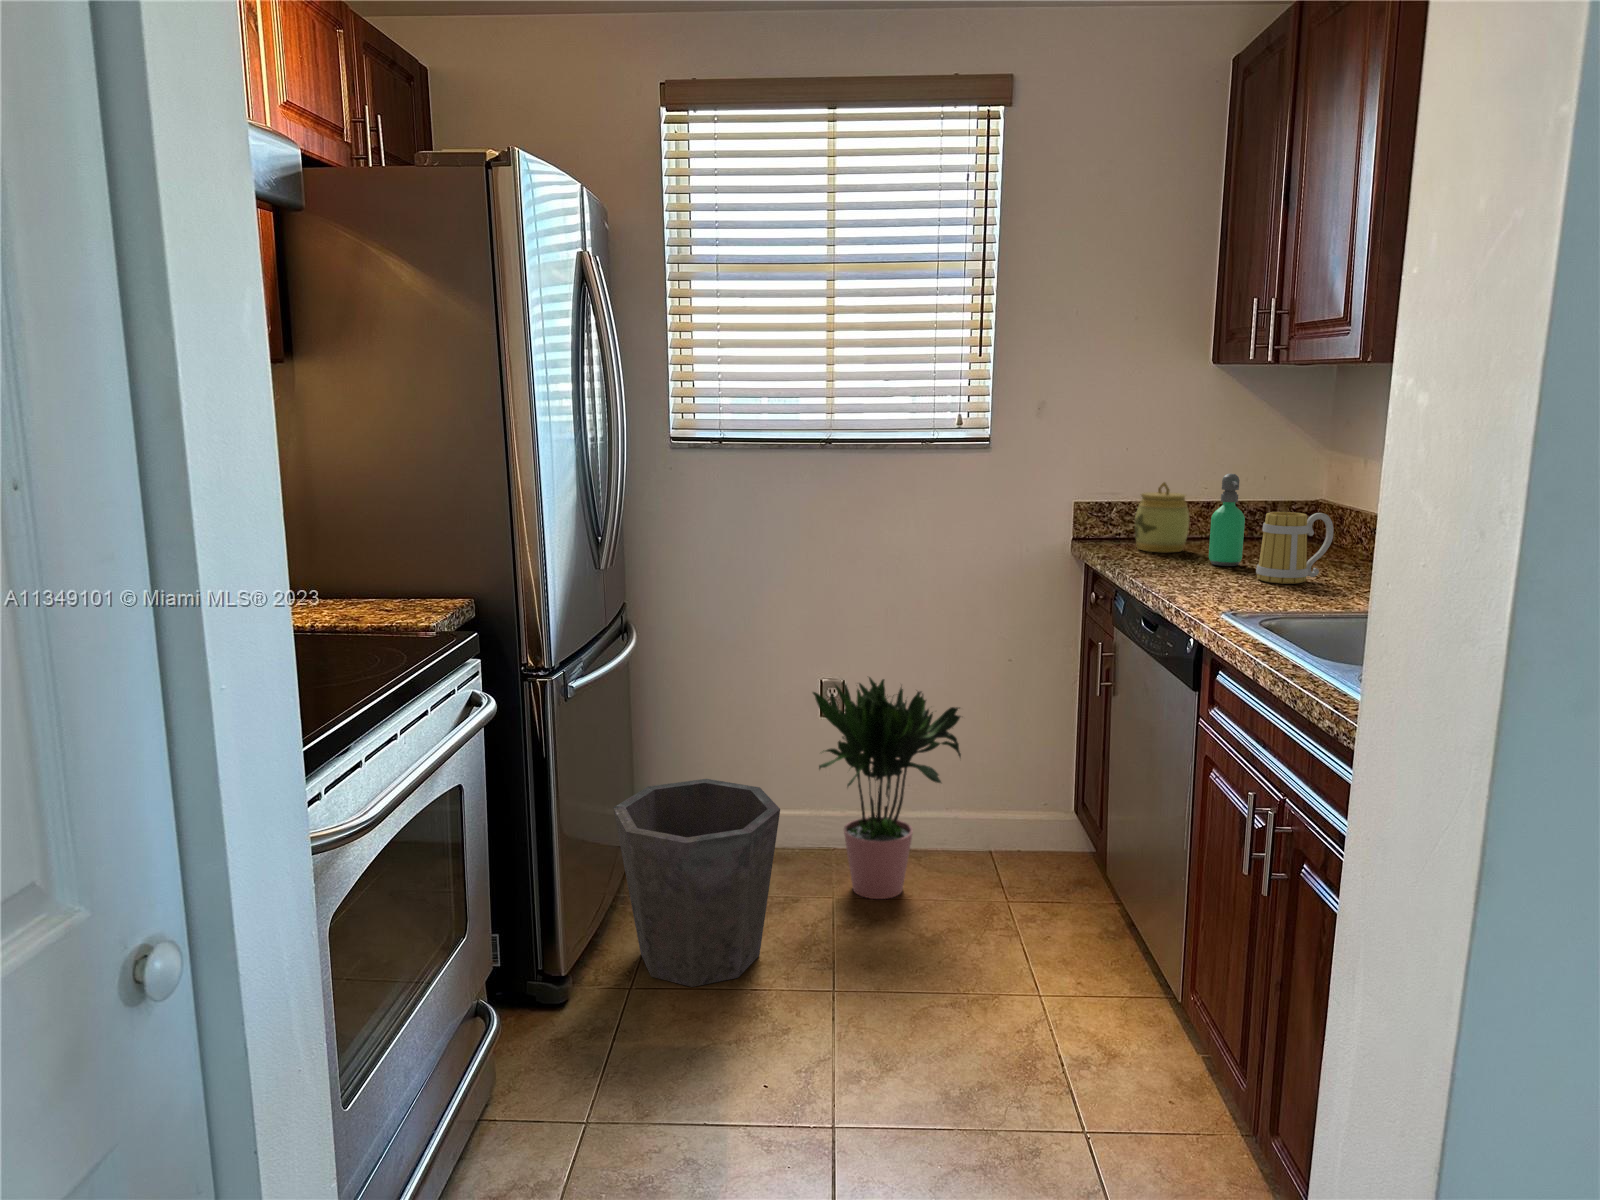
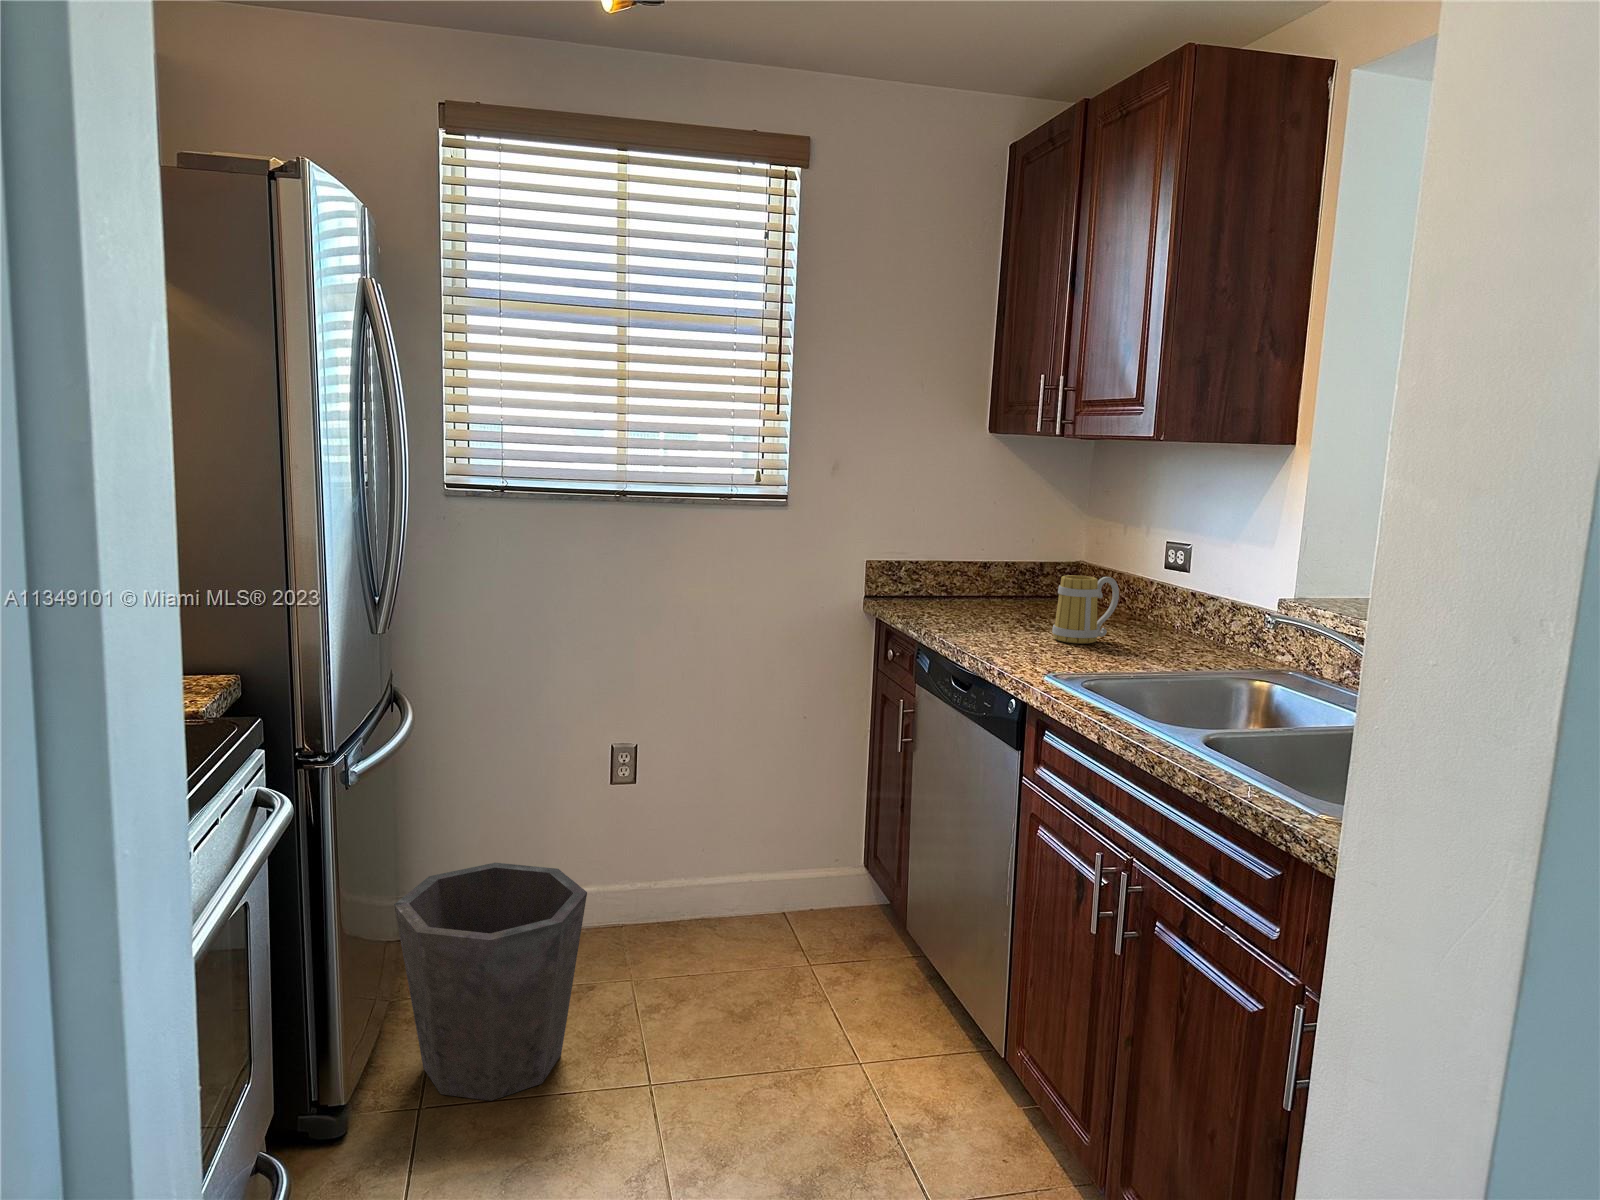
soap dispenser: present [1209,474,1245,566] -> none [1001,537,1034,625]
jar: present [1135,482,1190,552] -> none [926,542,976,611]
potted plant: present [813,677,961,899] -> none [605,726,779,978]

